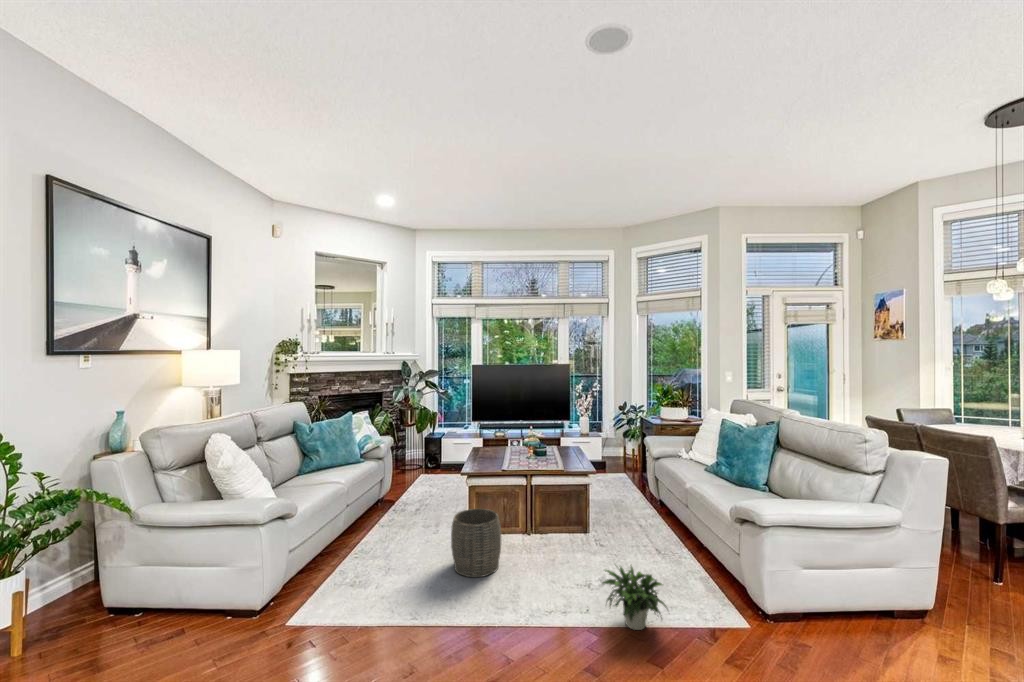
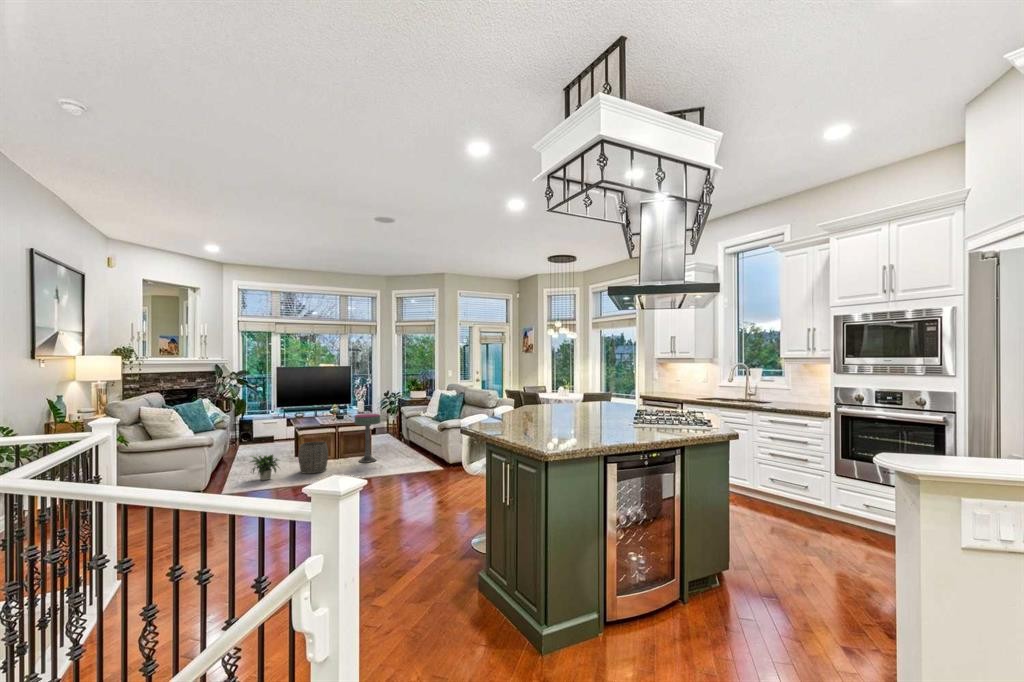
bar stool: none [552,460,600,559] -> present [354,414,380,463]
potted plant: present [603,566,667,630] -> present [251,455,279,480]

